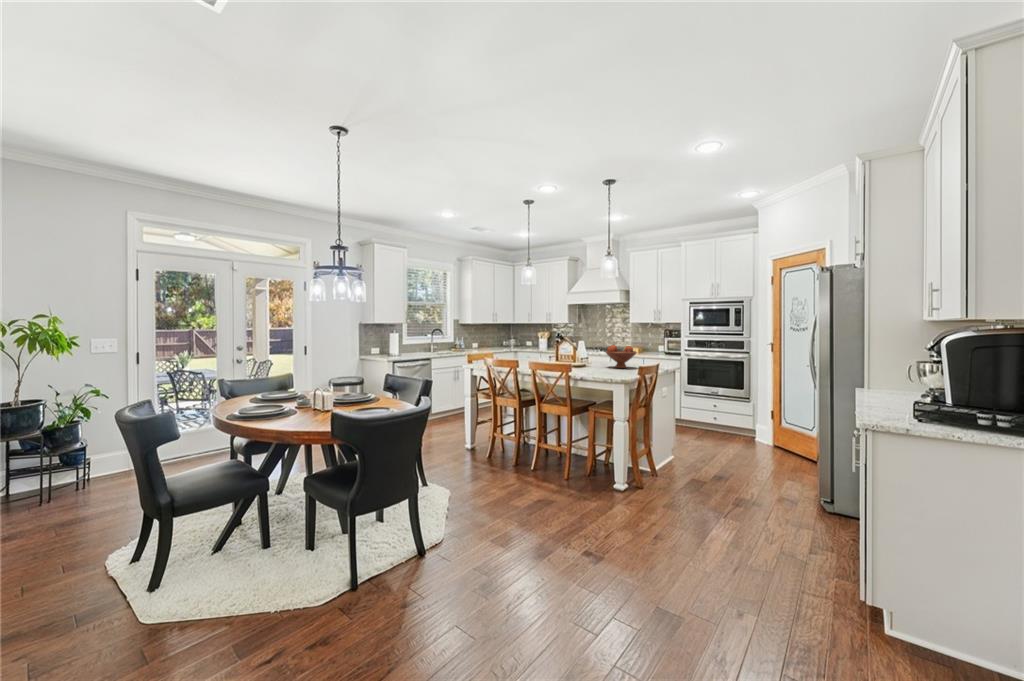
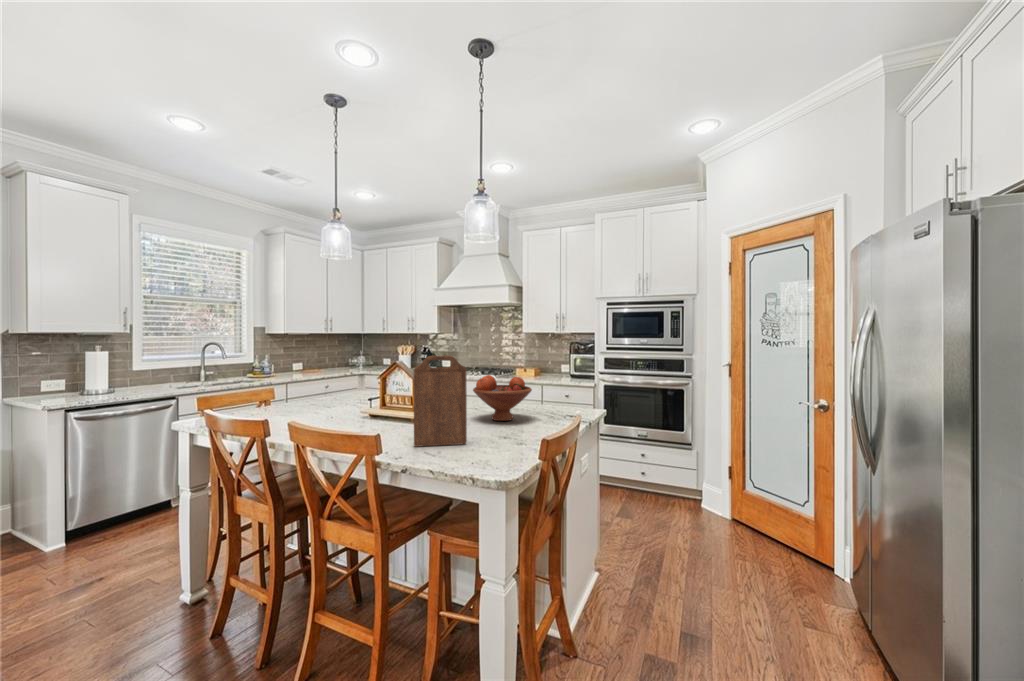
cutting board: none [582,333,606,373] -> present [414,355,467,447]

